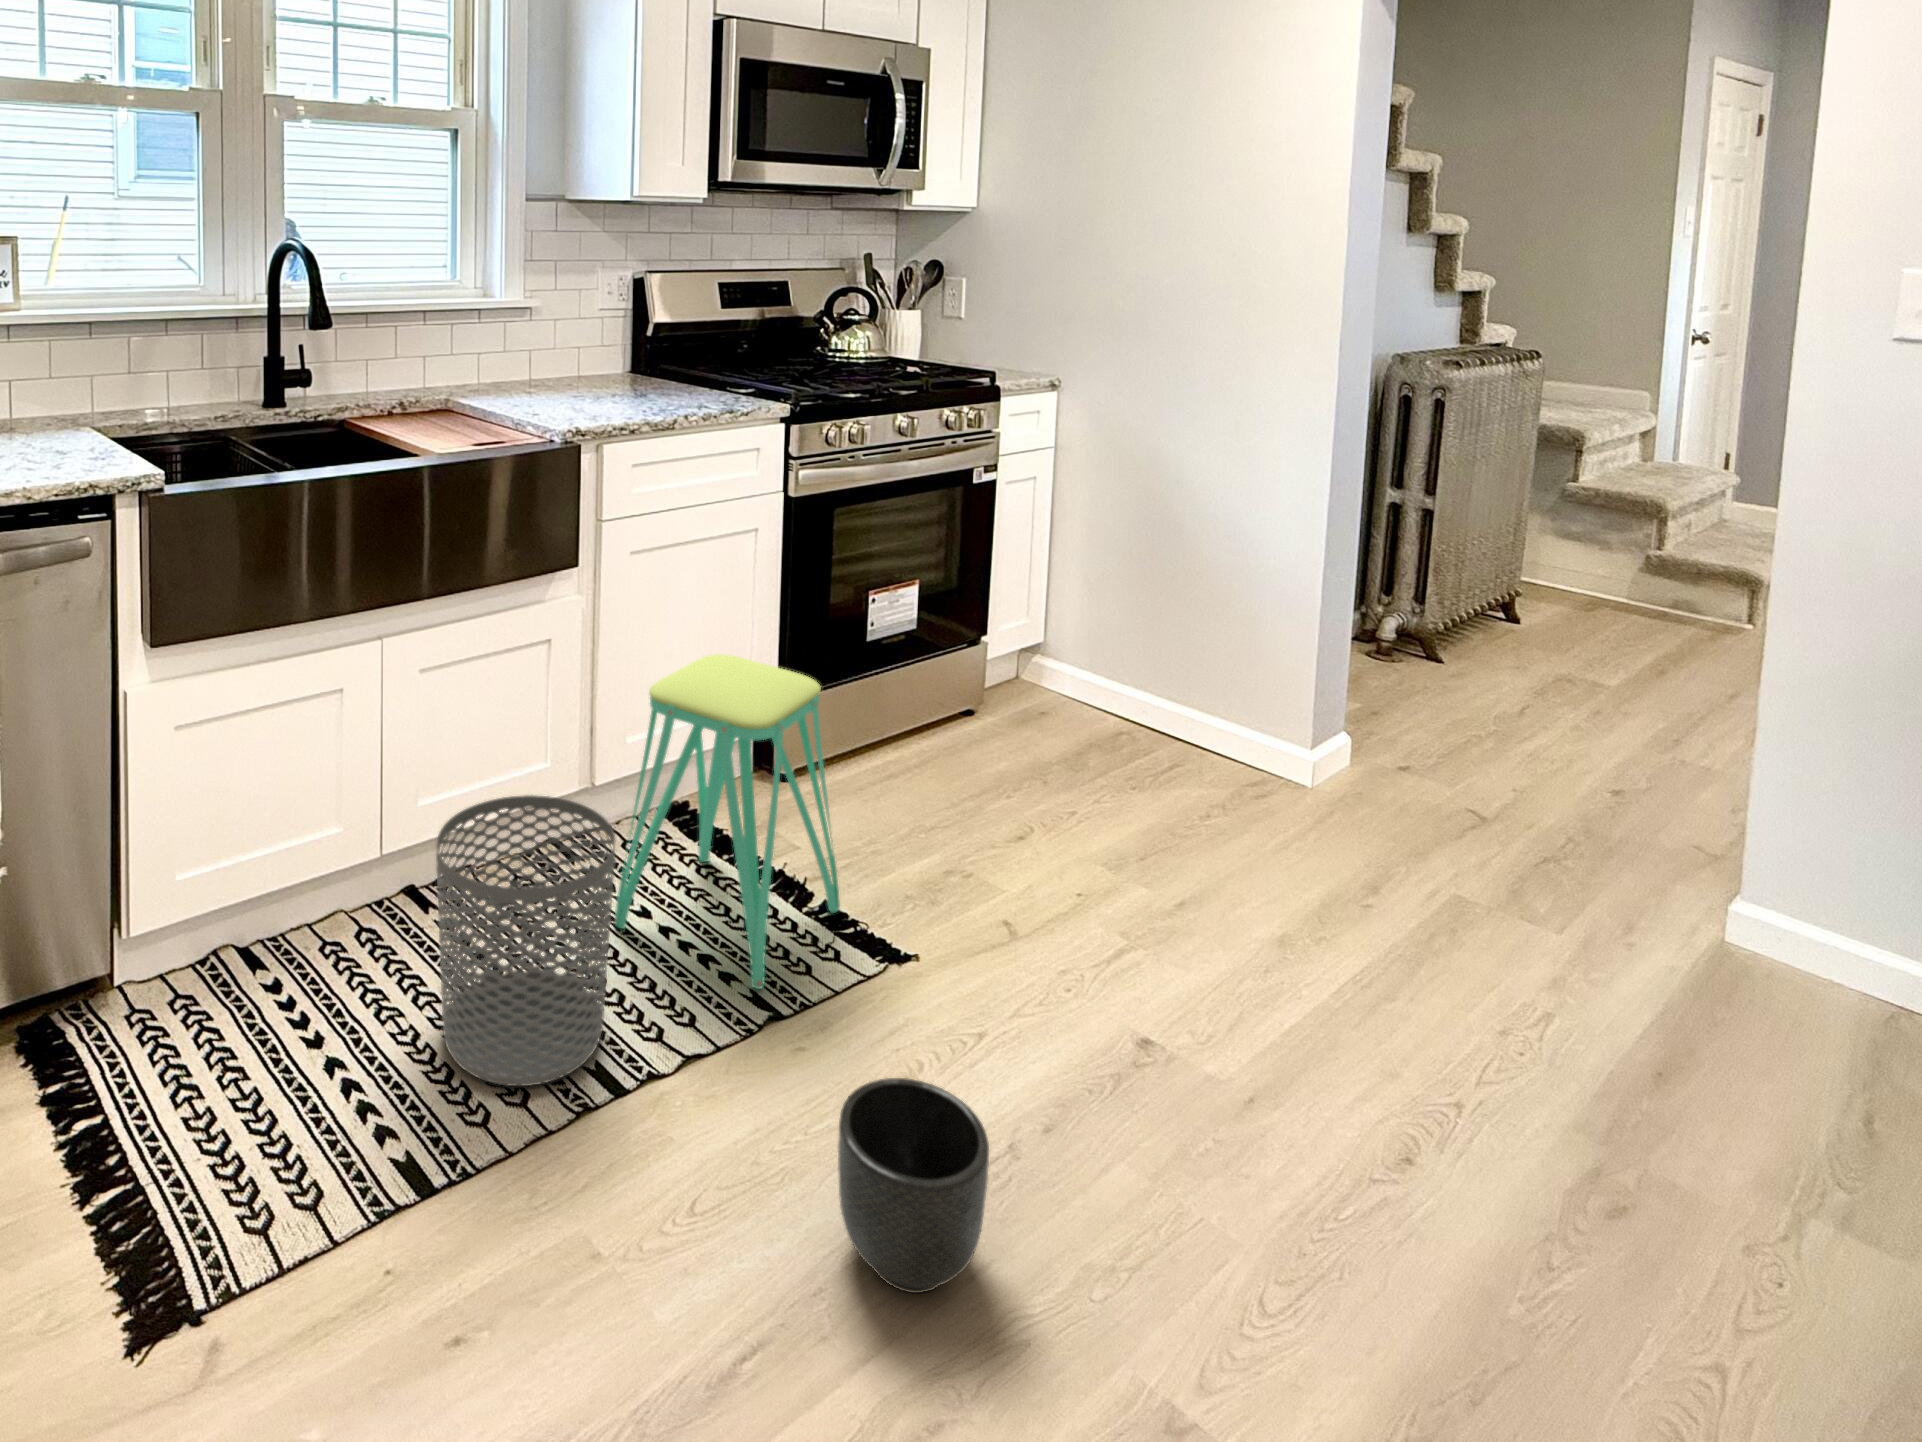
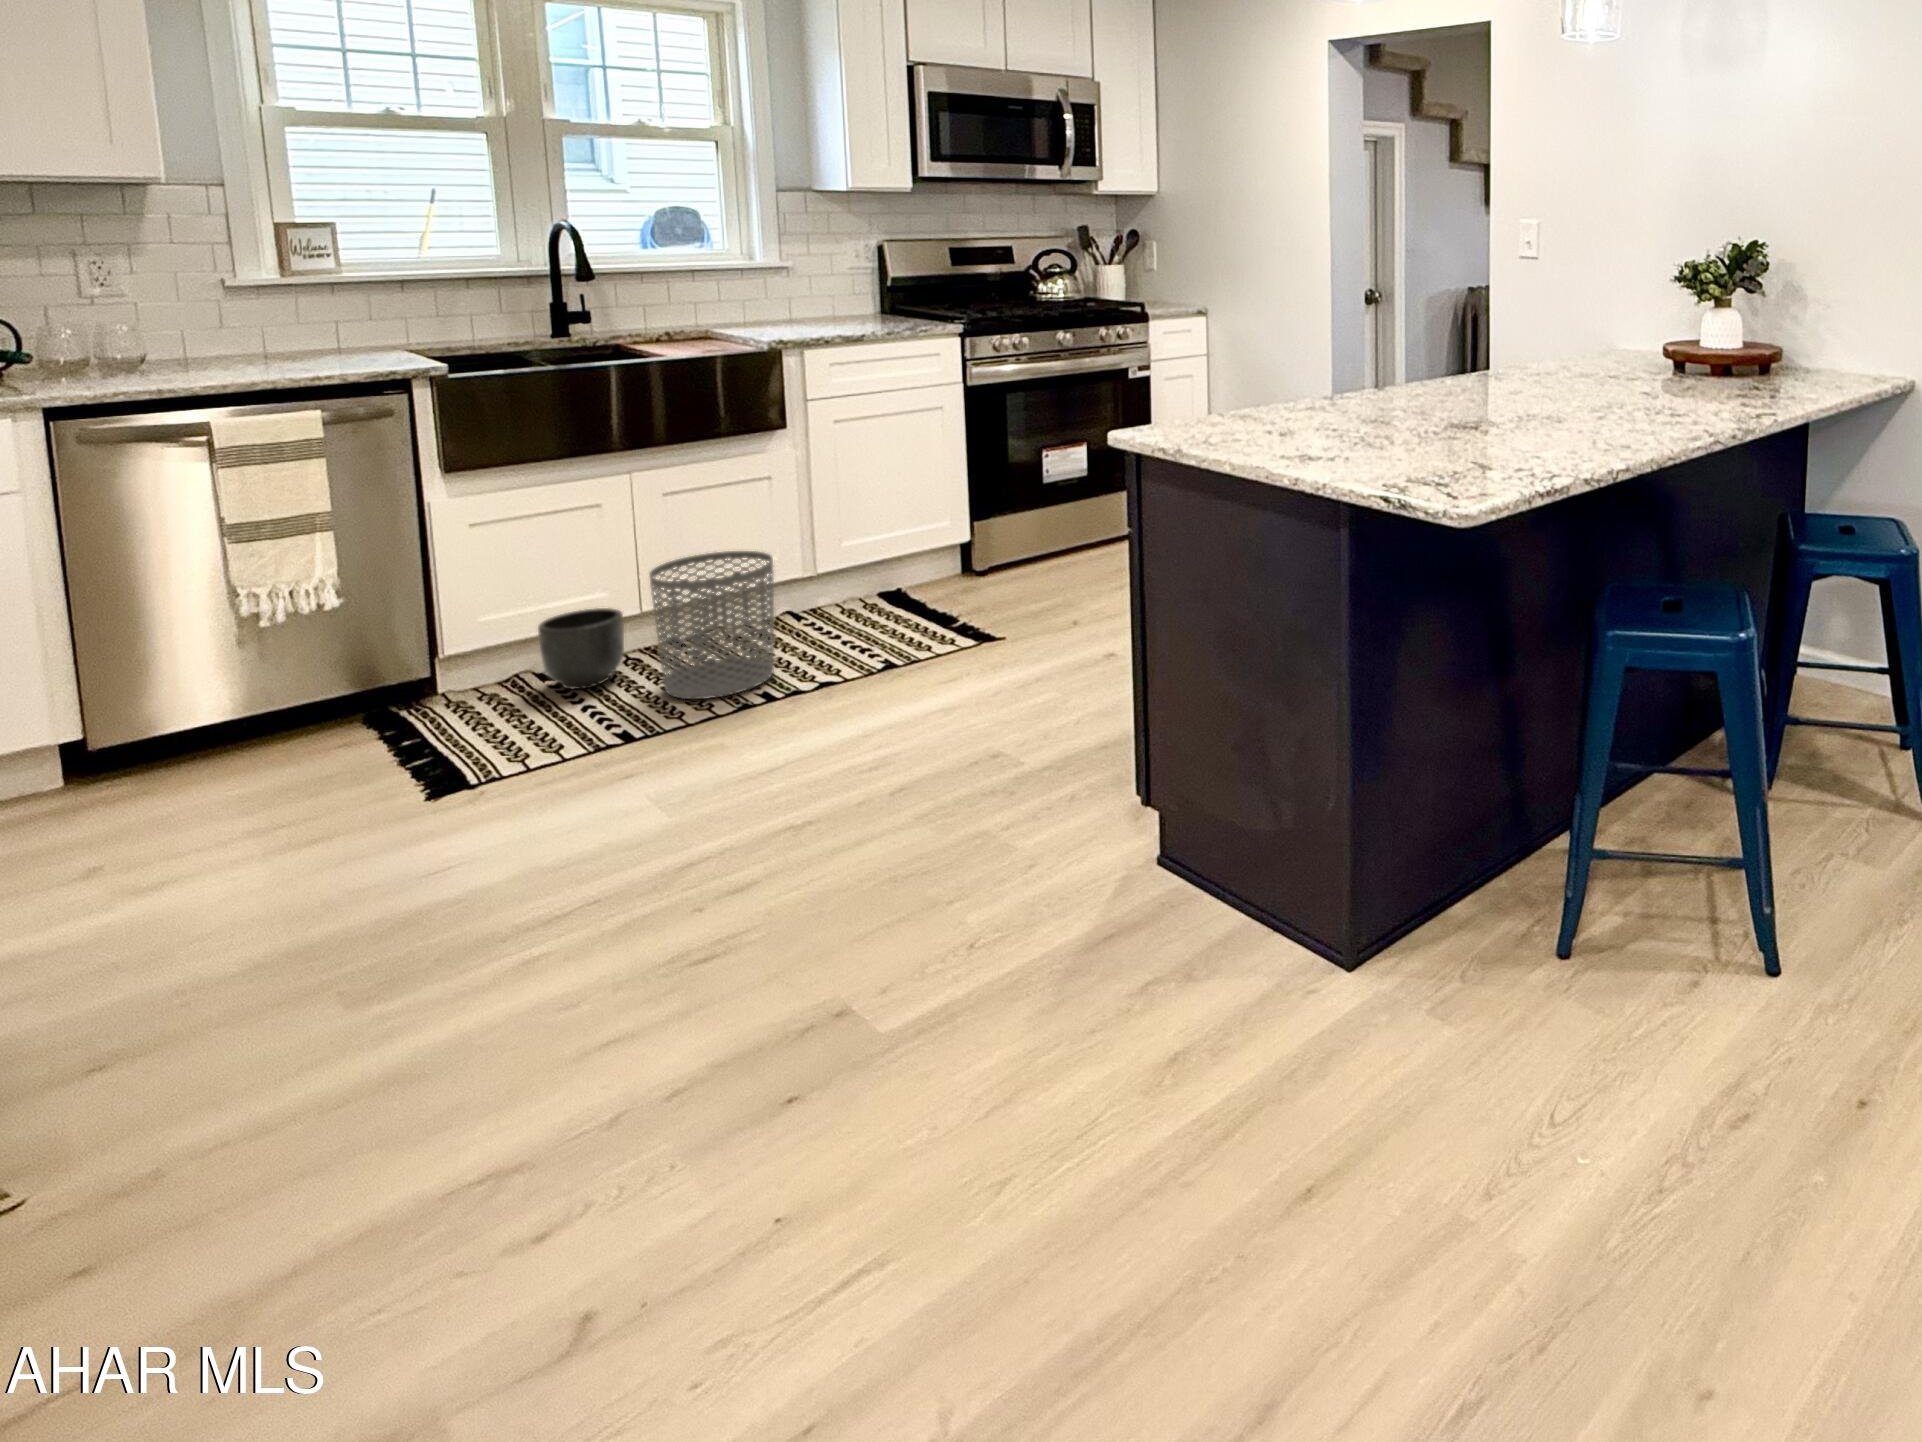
stool: present [615,654,840,989] -> none [809,475,966,653]
planter: present [838,1078,989,1293] -> present [538,608,624,689]

